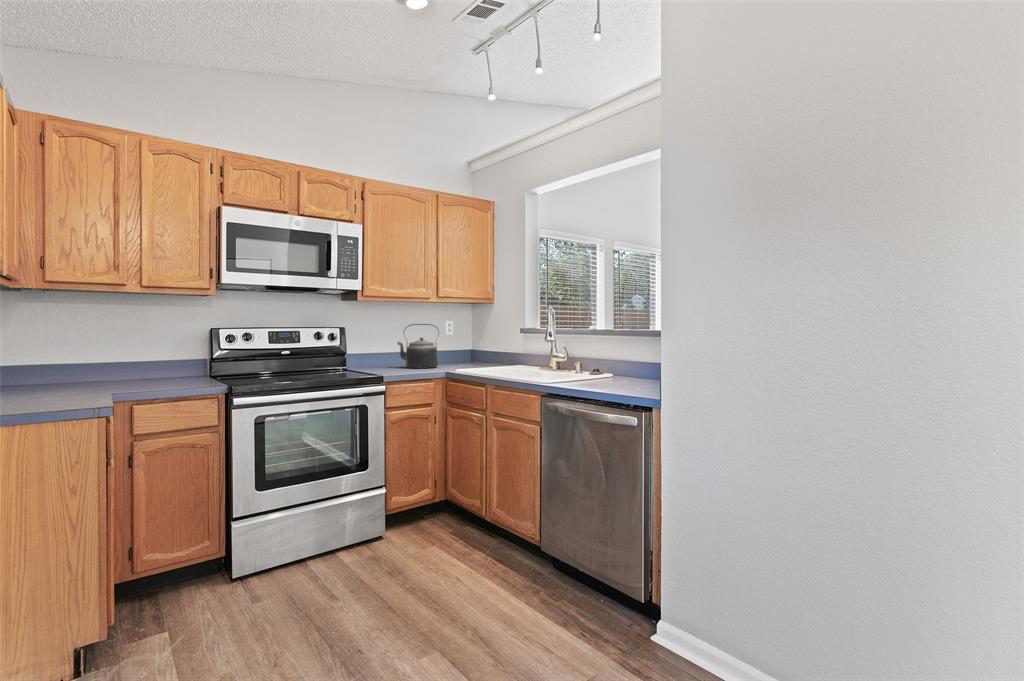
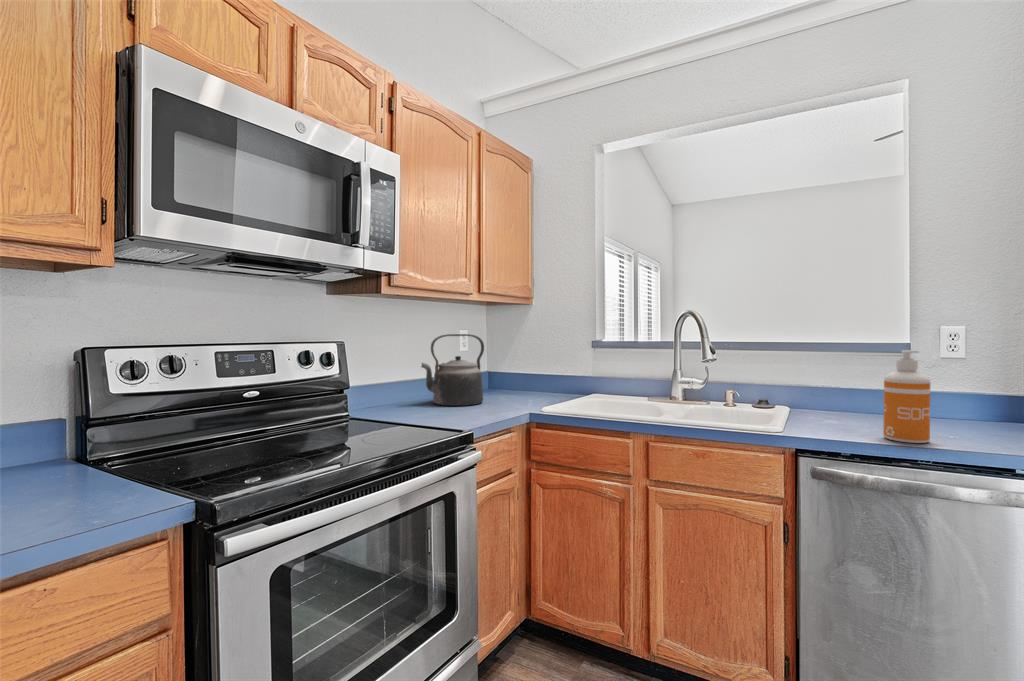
soap dispenser: none [587,334,608,388] -> present [883,350,931,443]

